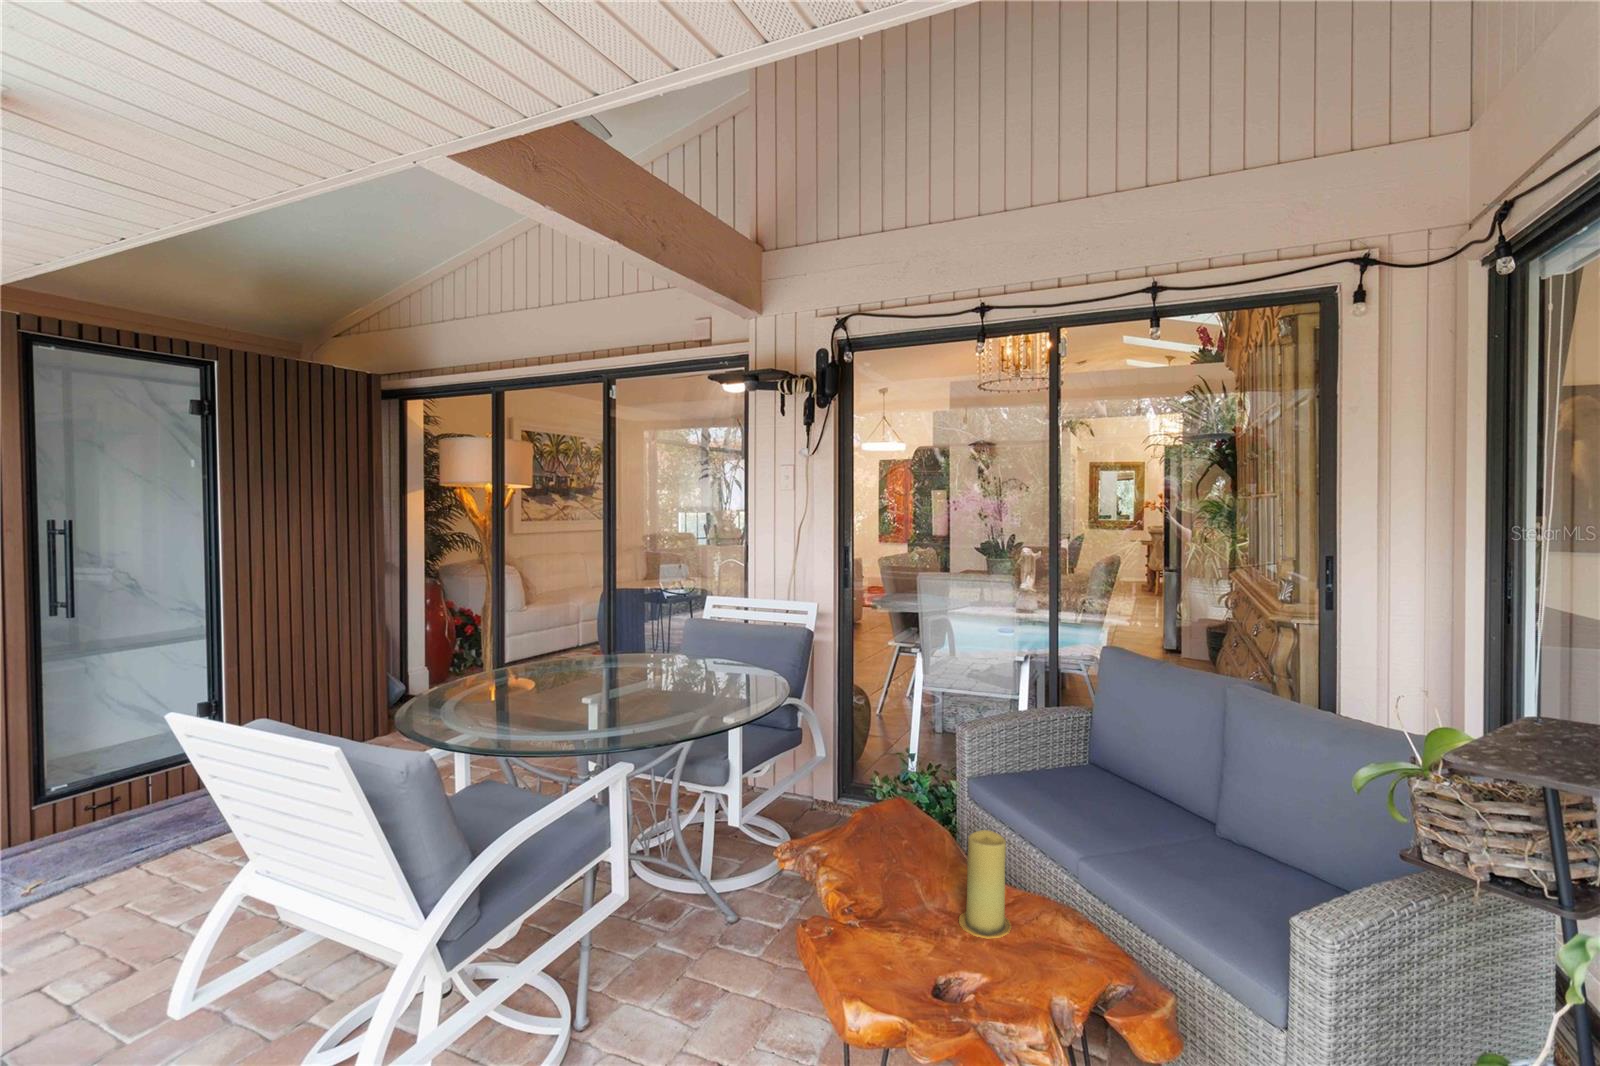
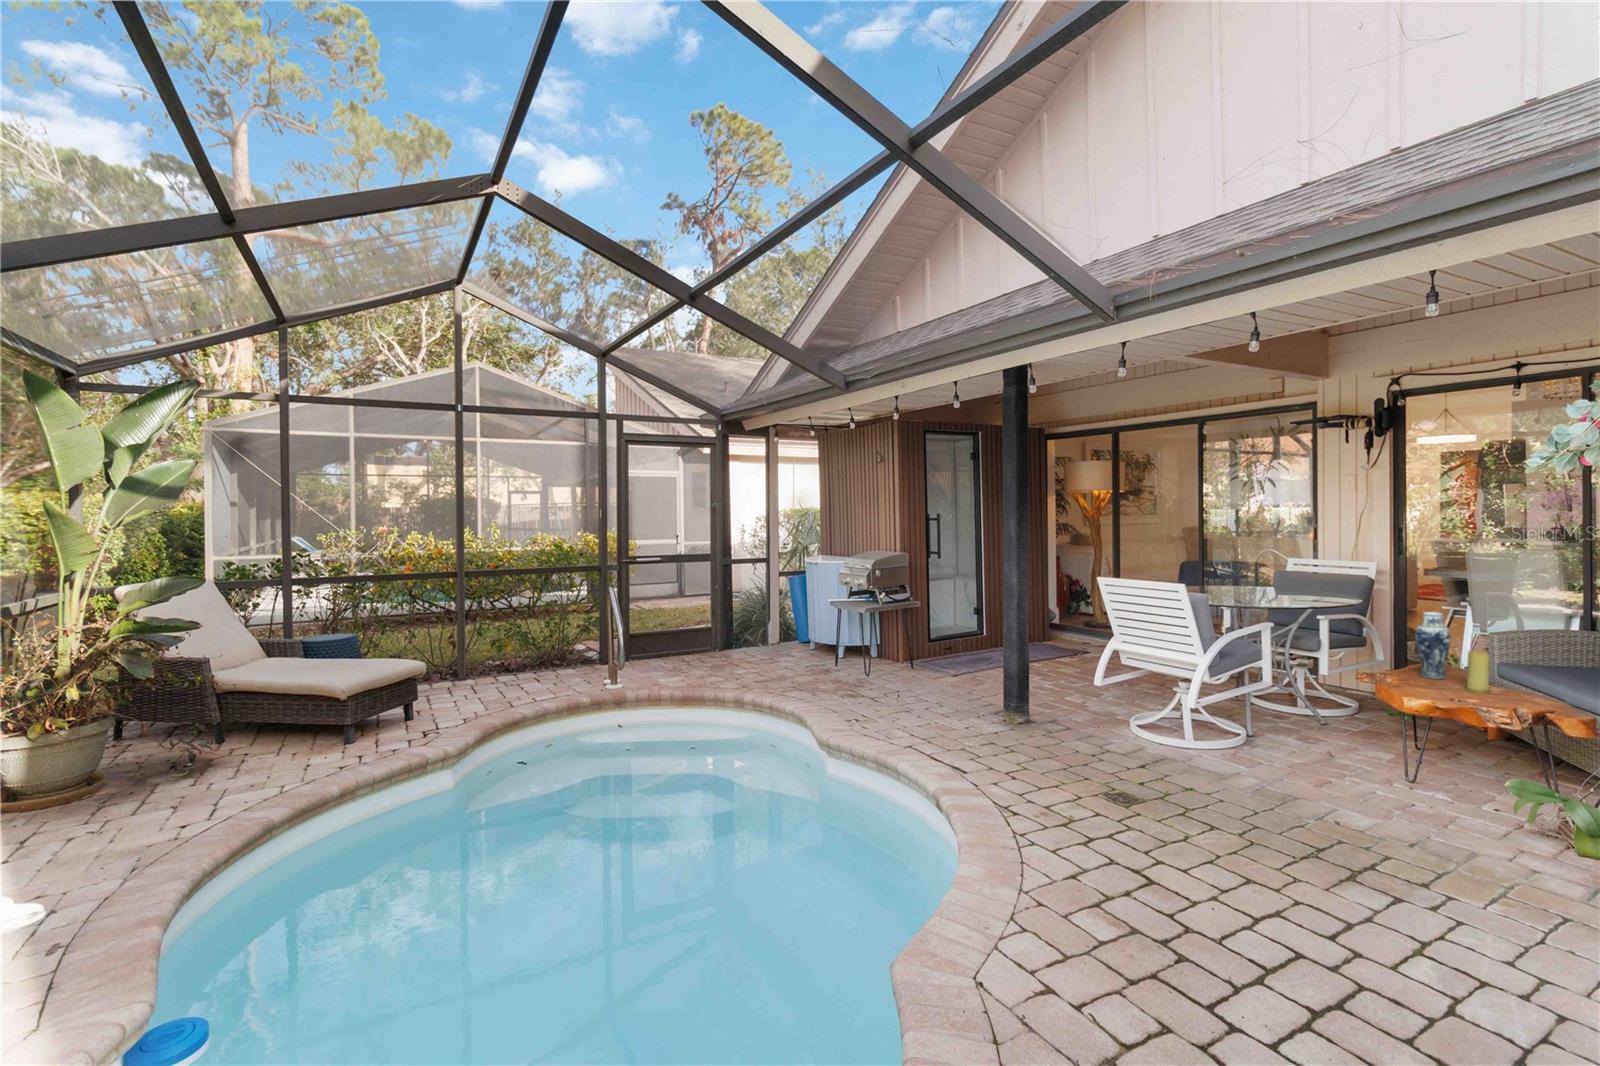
vase: none [874,728,930,873] -> present [1415,612,1451,679]

